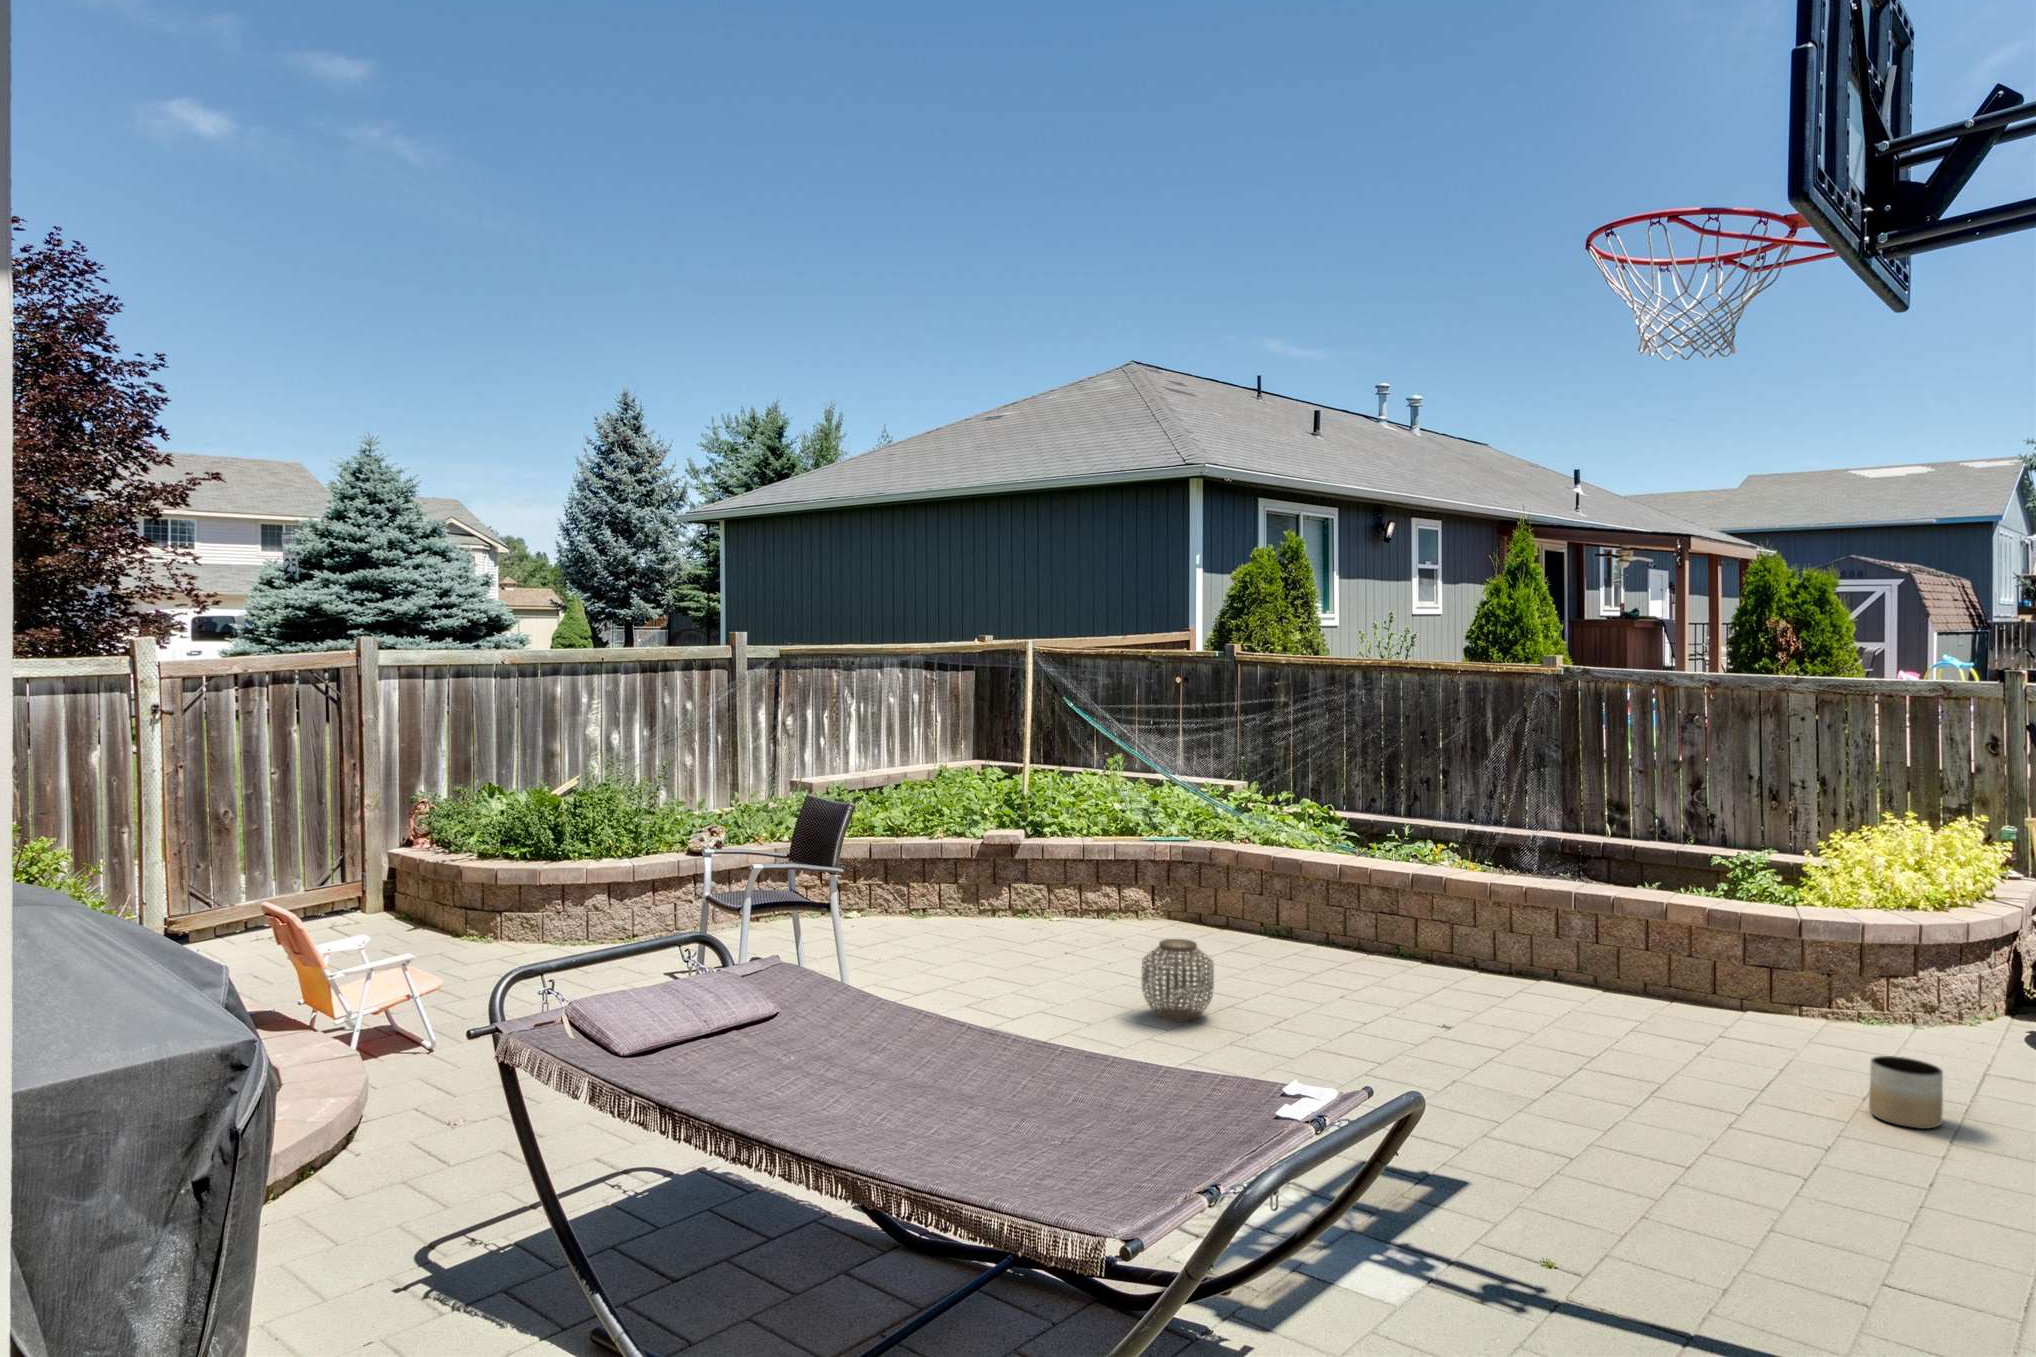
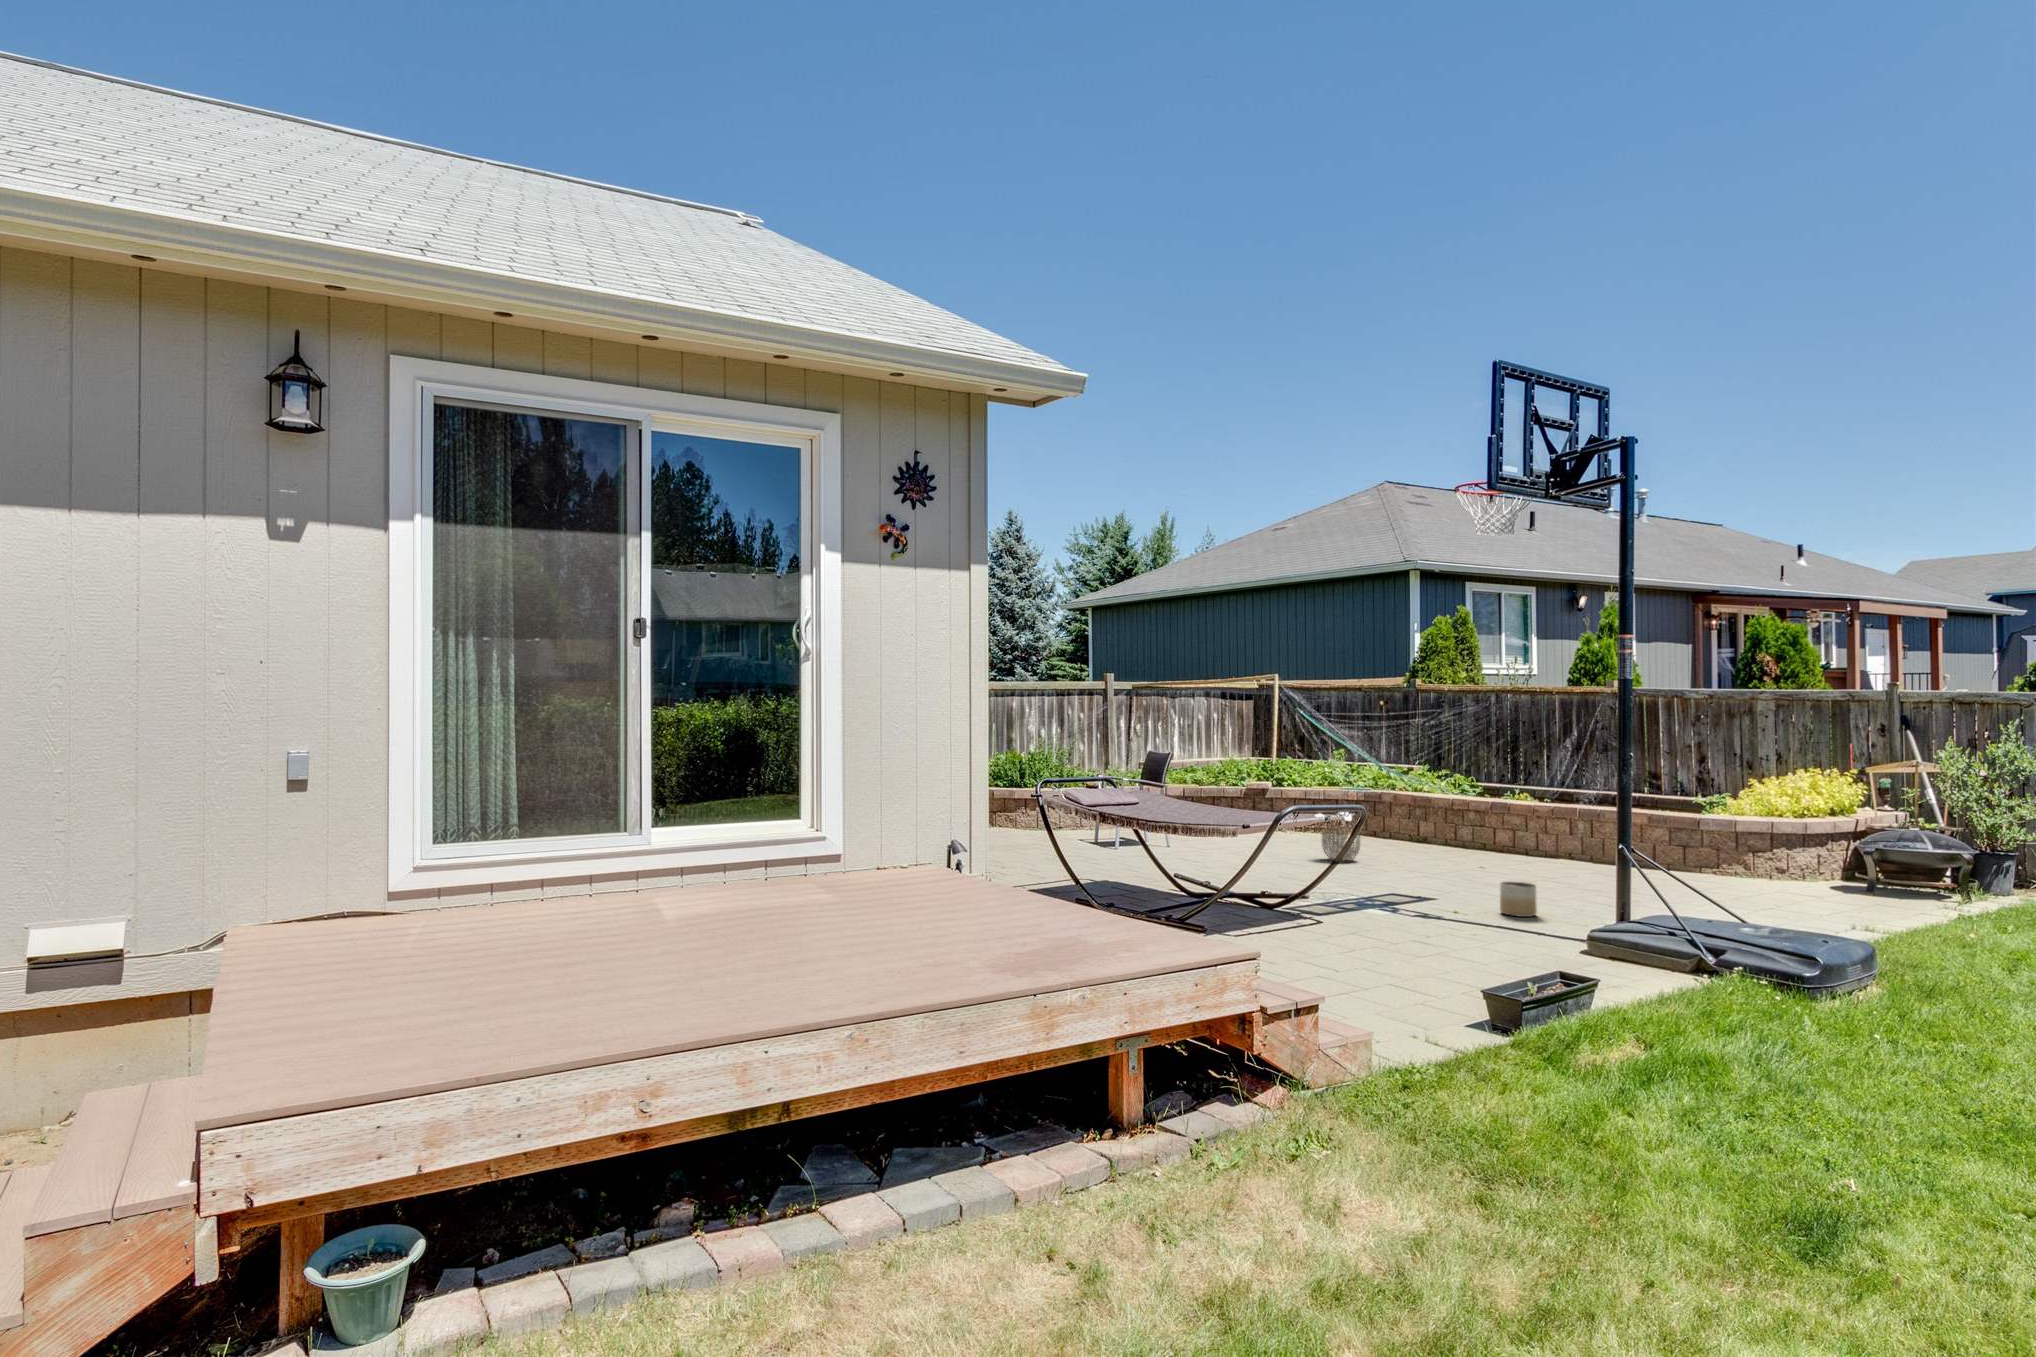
planter: present [1869,1056,1943,1129] -> present [1500,882,1537,917]

